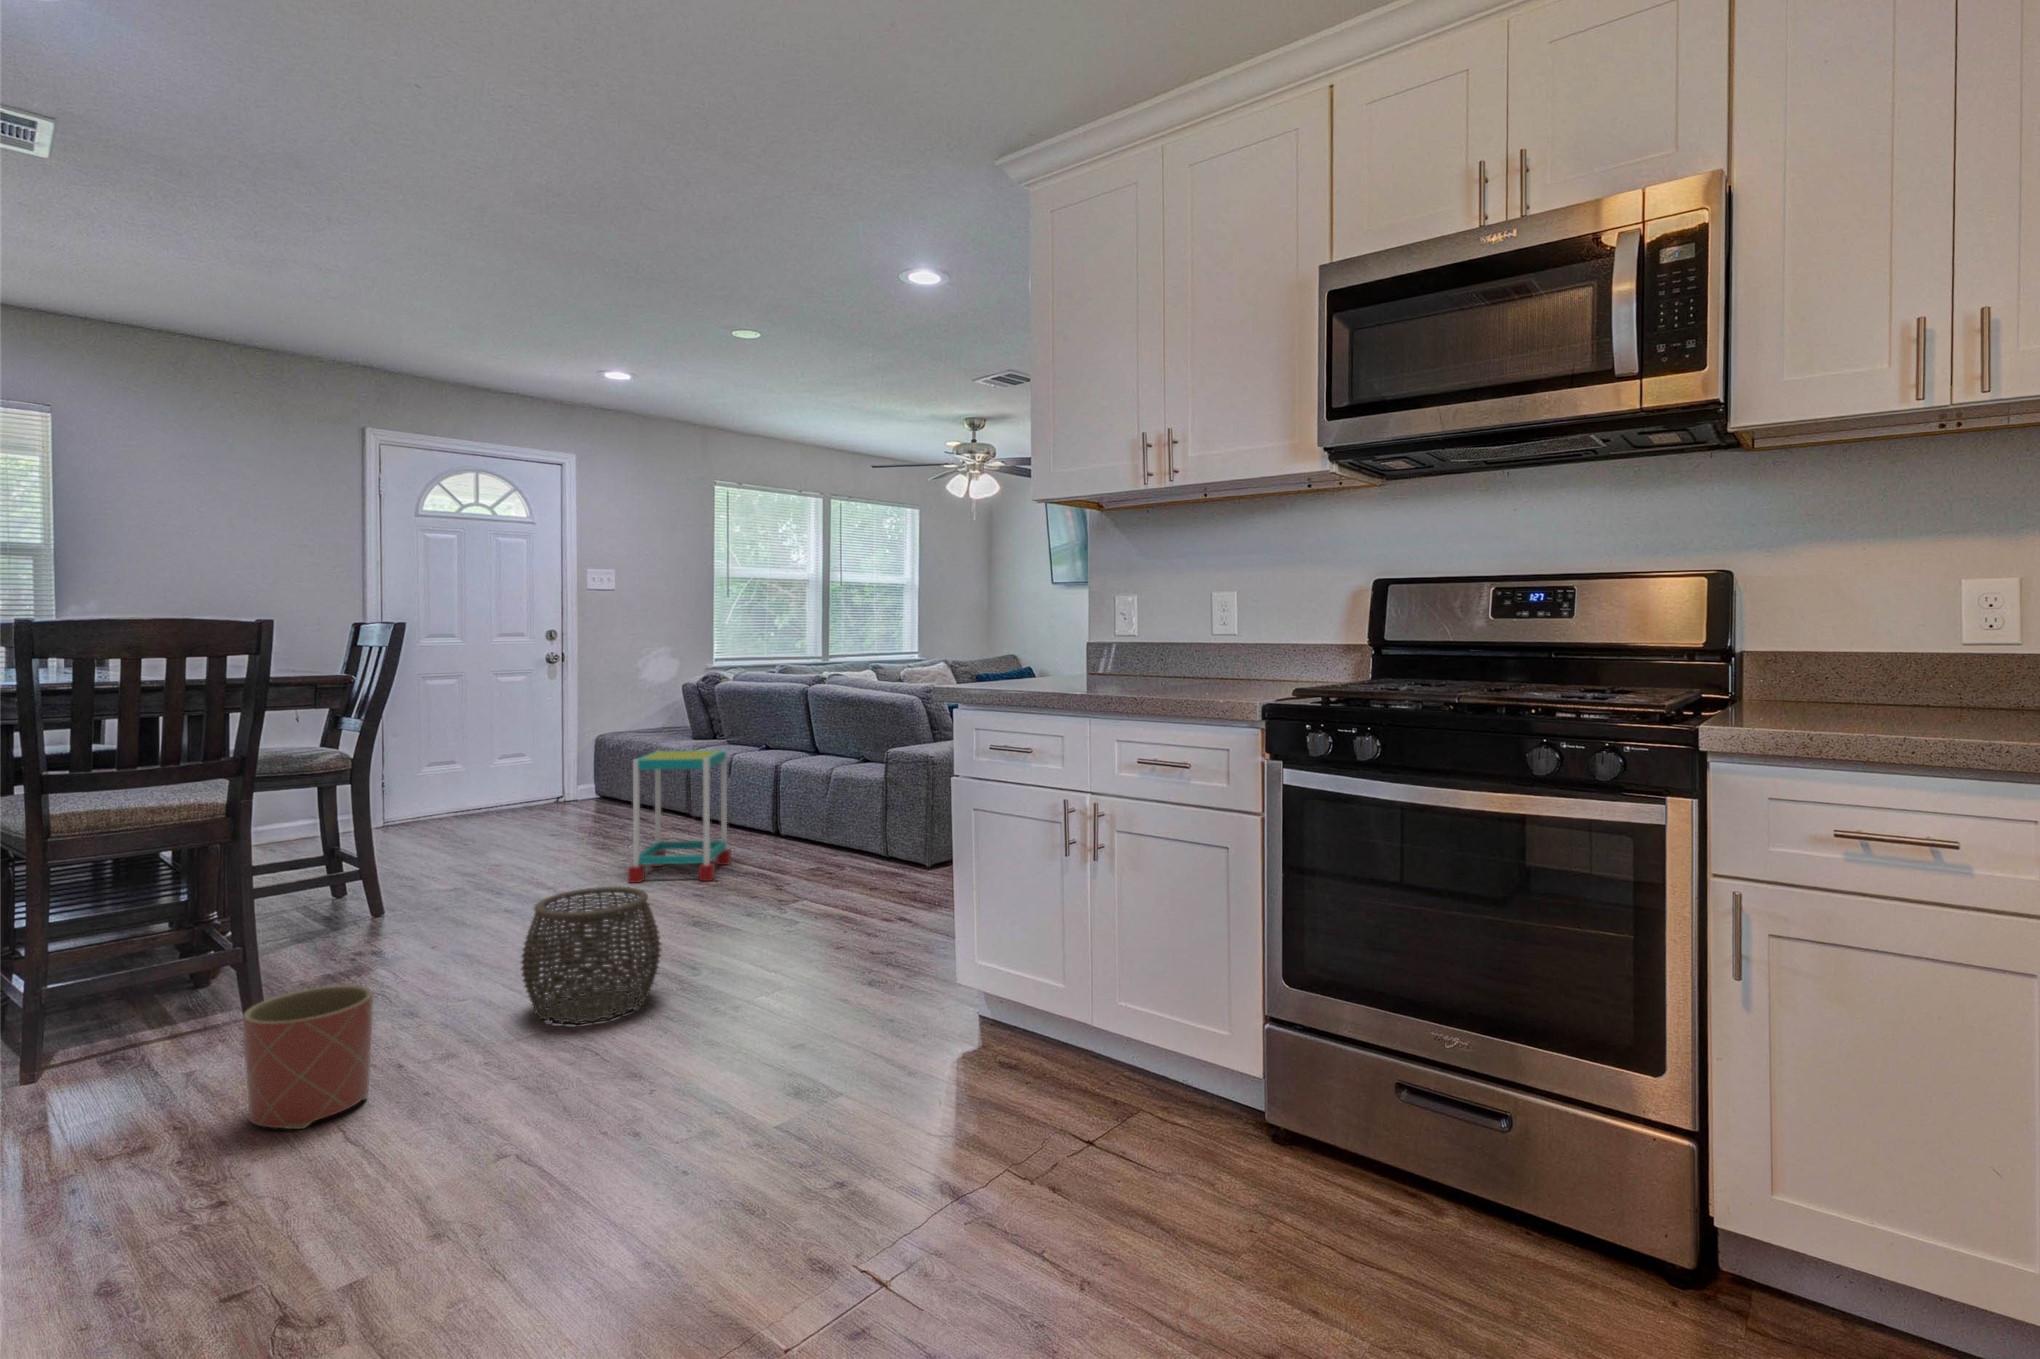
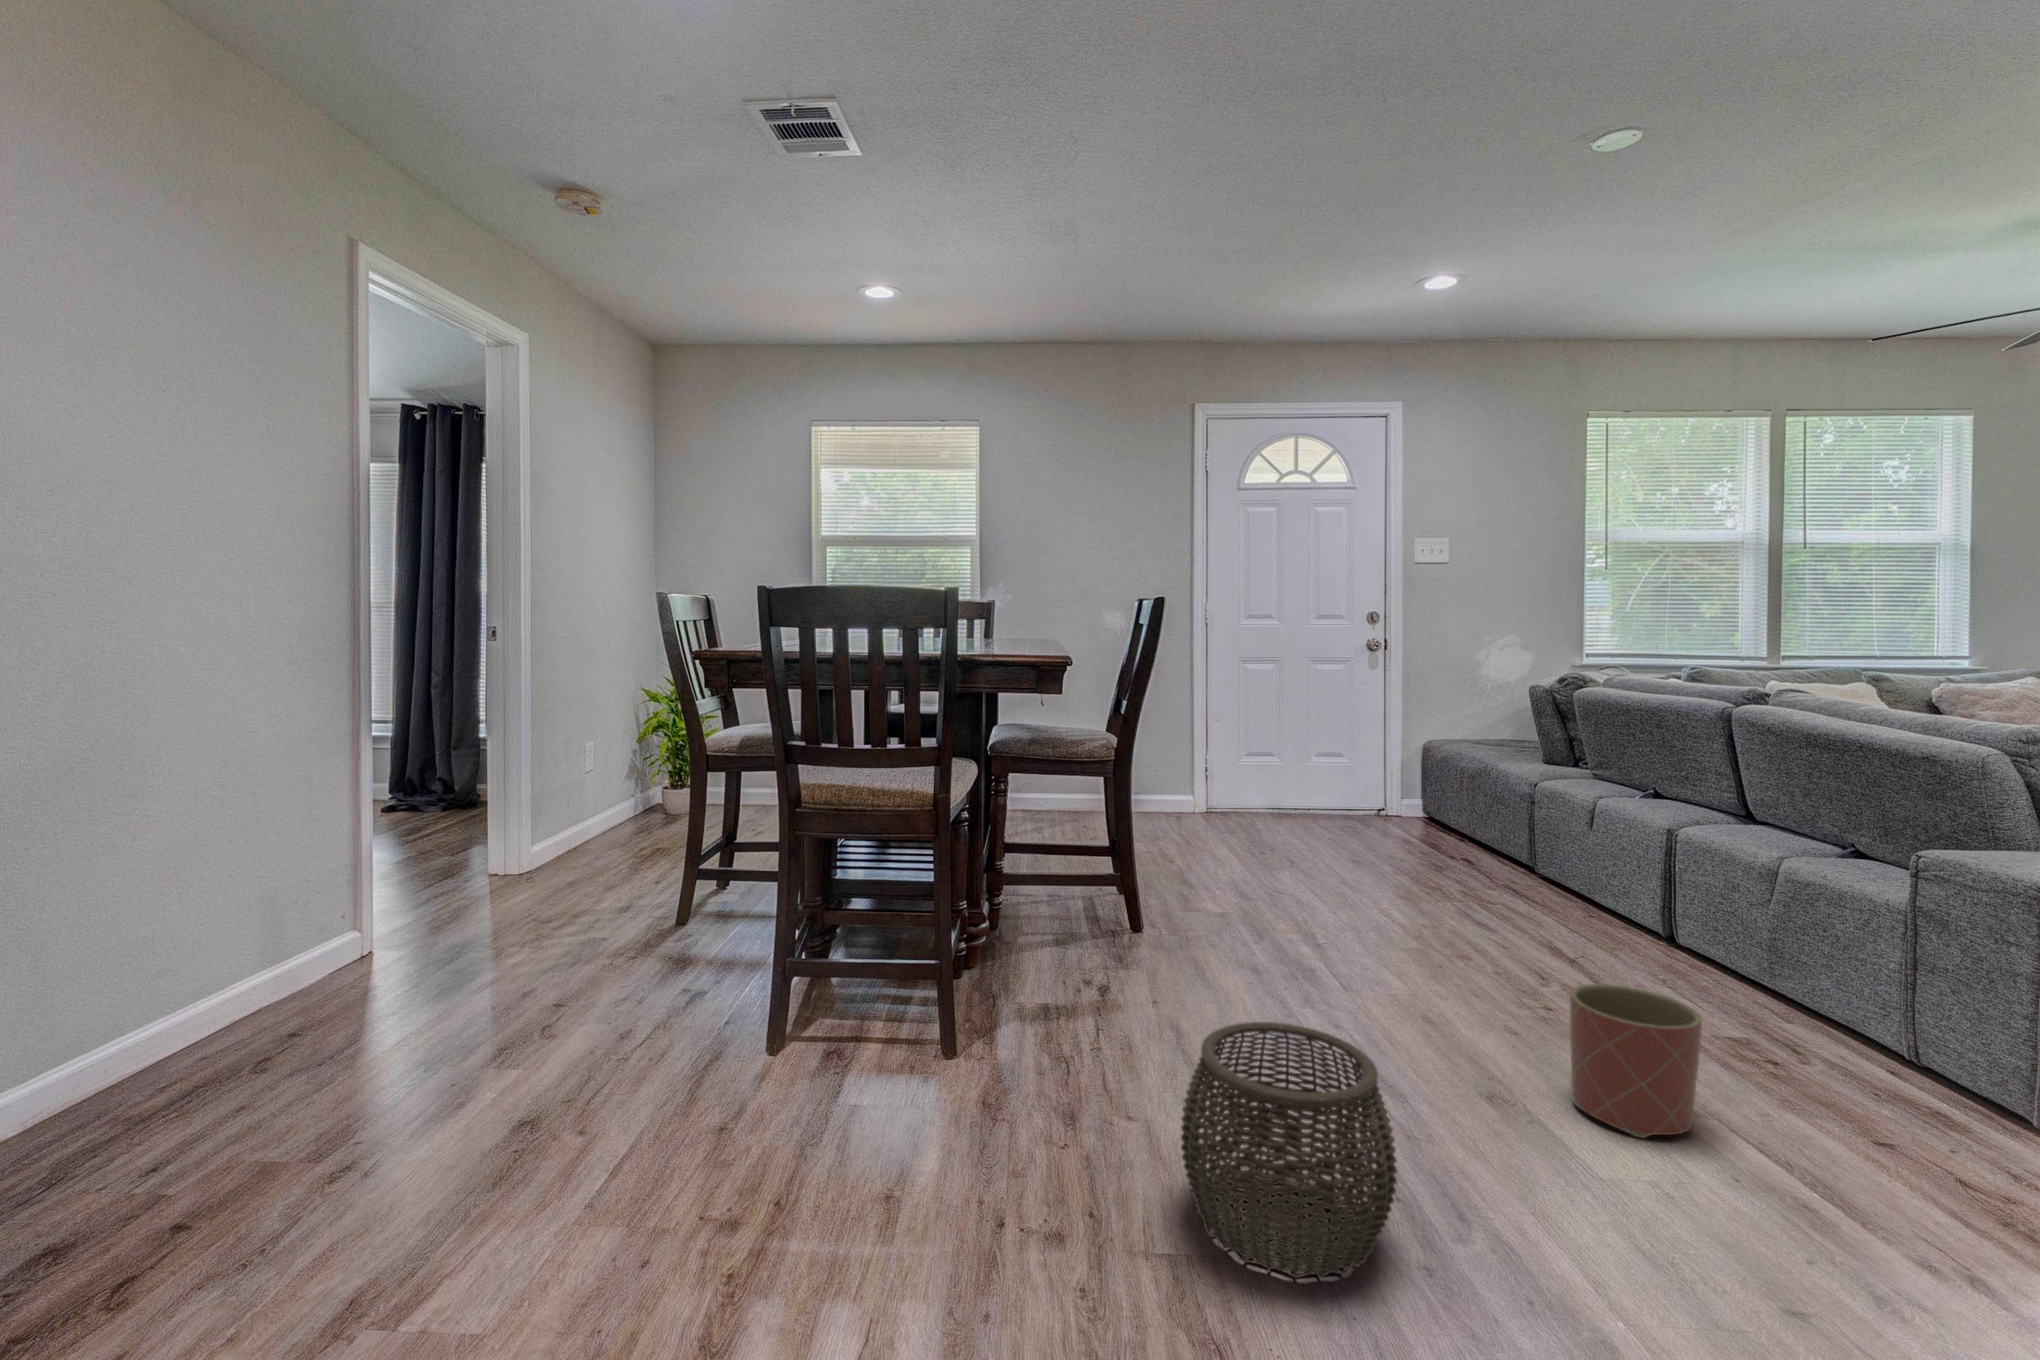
side table: present [628,750,731,883] -> none [1416,786,1581,1003]
planter: present [243,985,373,1129] -> present [1570,984,1702,1138]

